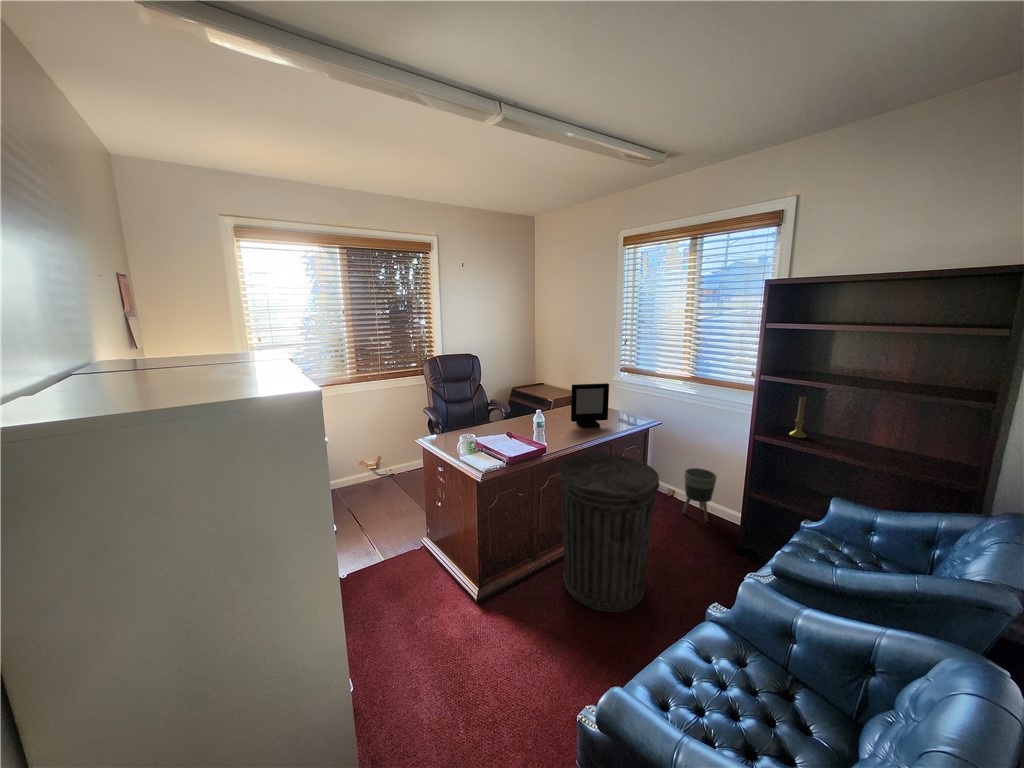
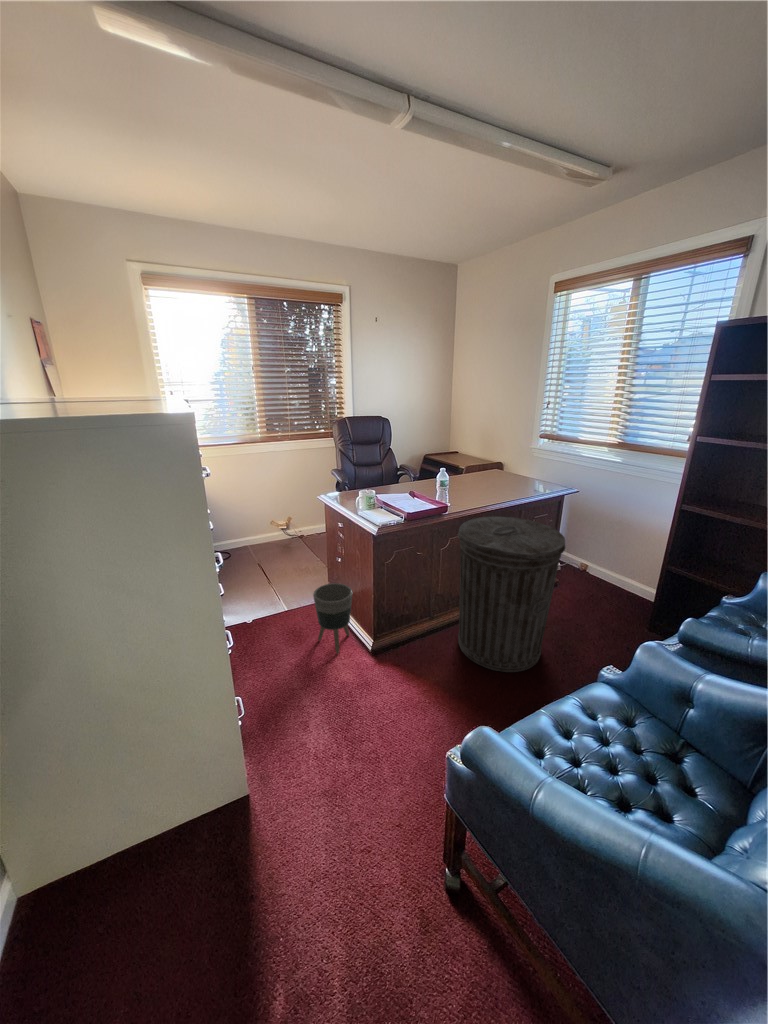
picture frame: present [571,383,609,428] -> none [478,445,522,491]
candle holder: present [789,397,806,438] -> none [725,461,752,510]
planter: present [682,468,717,521] -> present [313,583,352,654]

